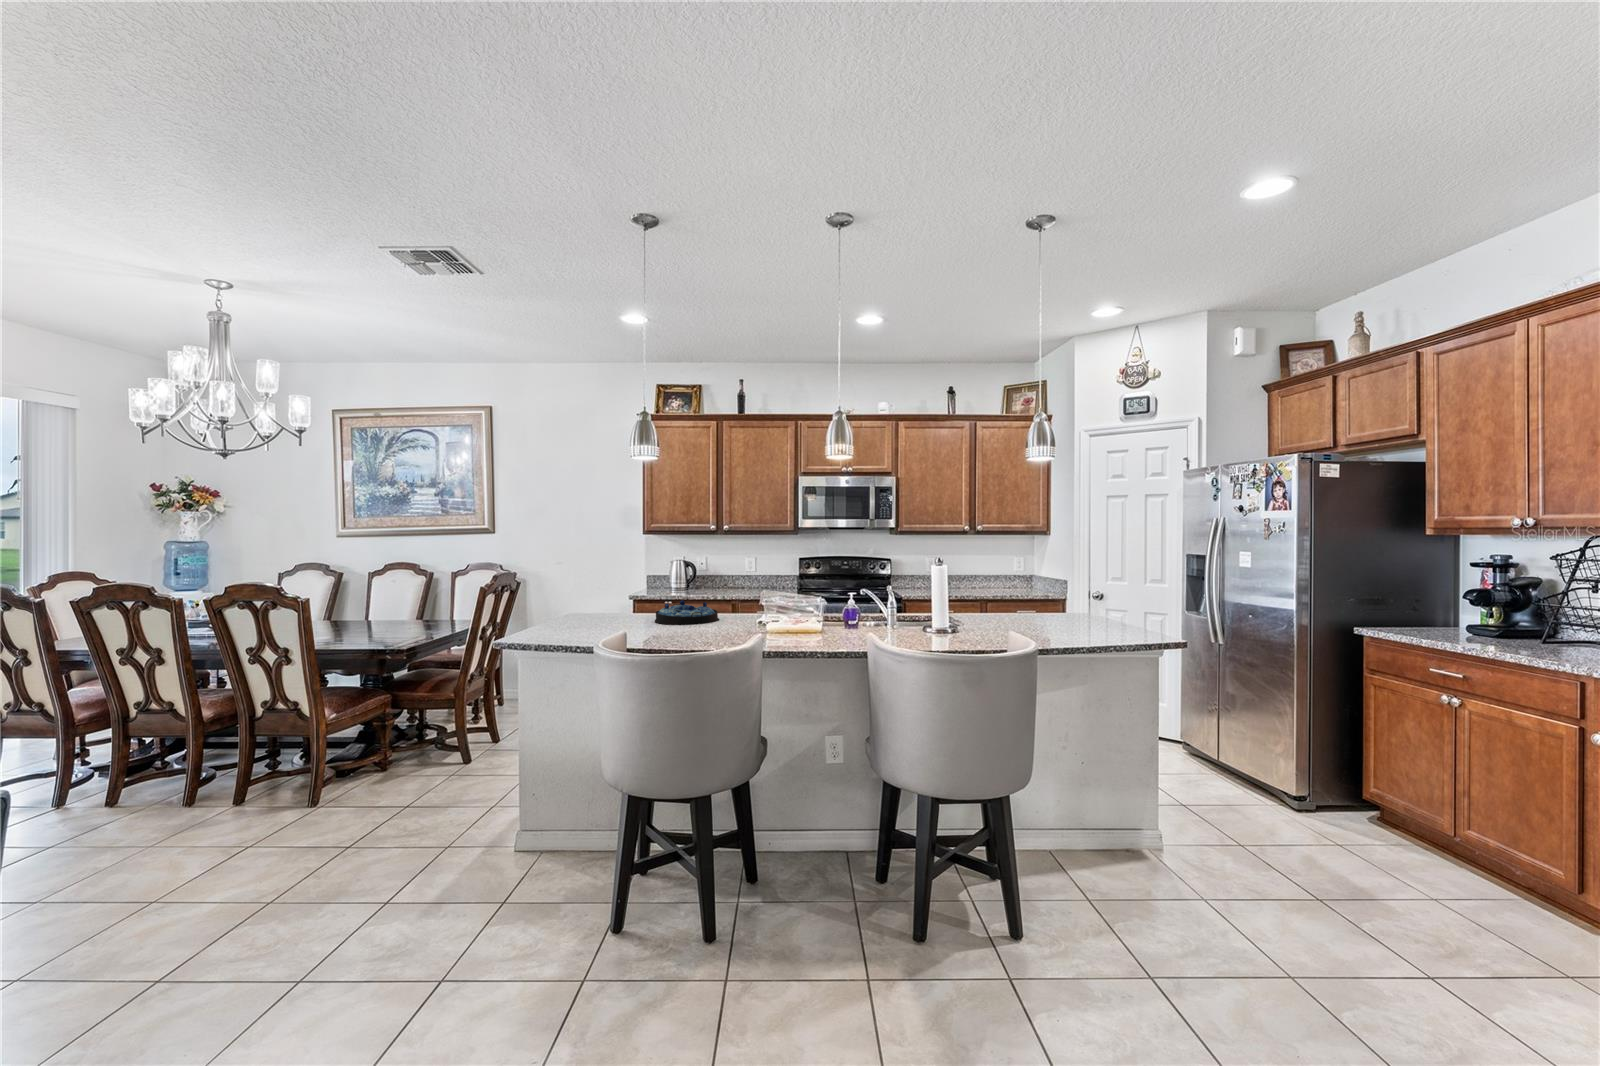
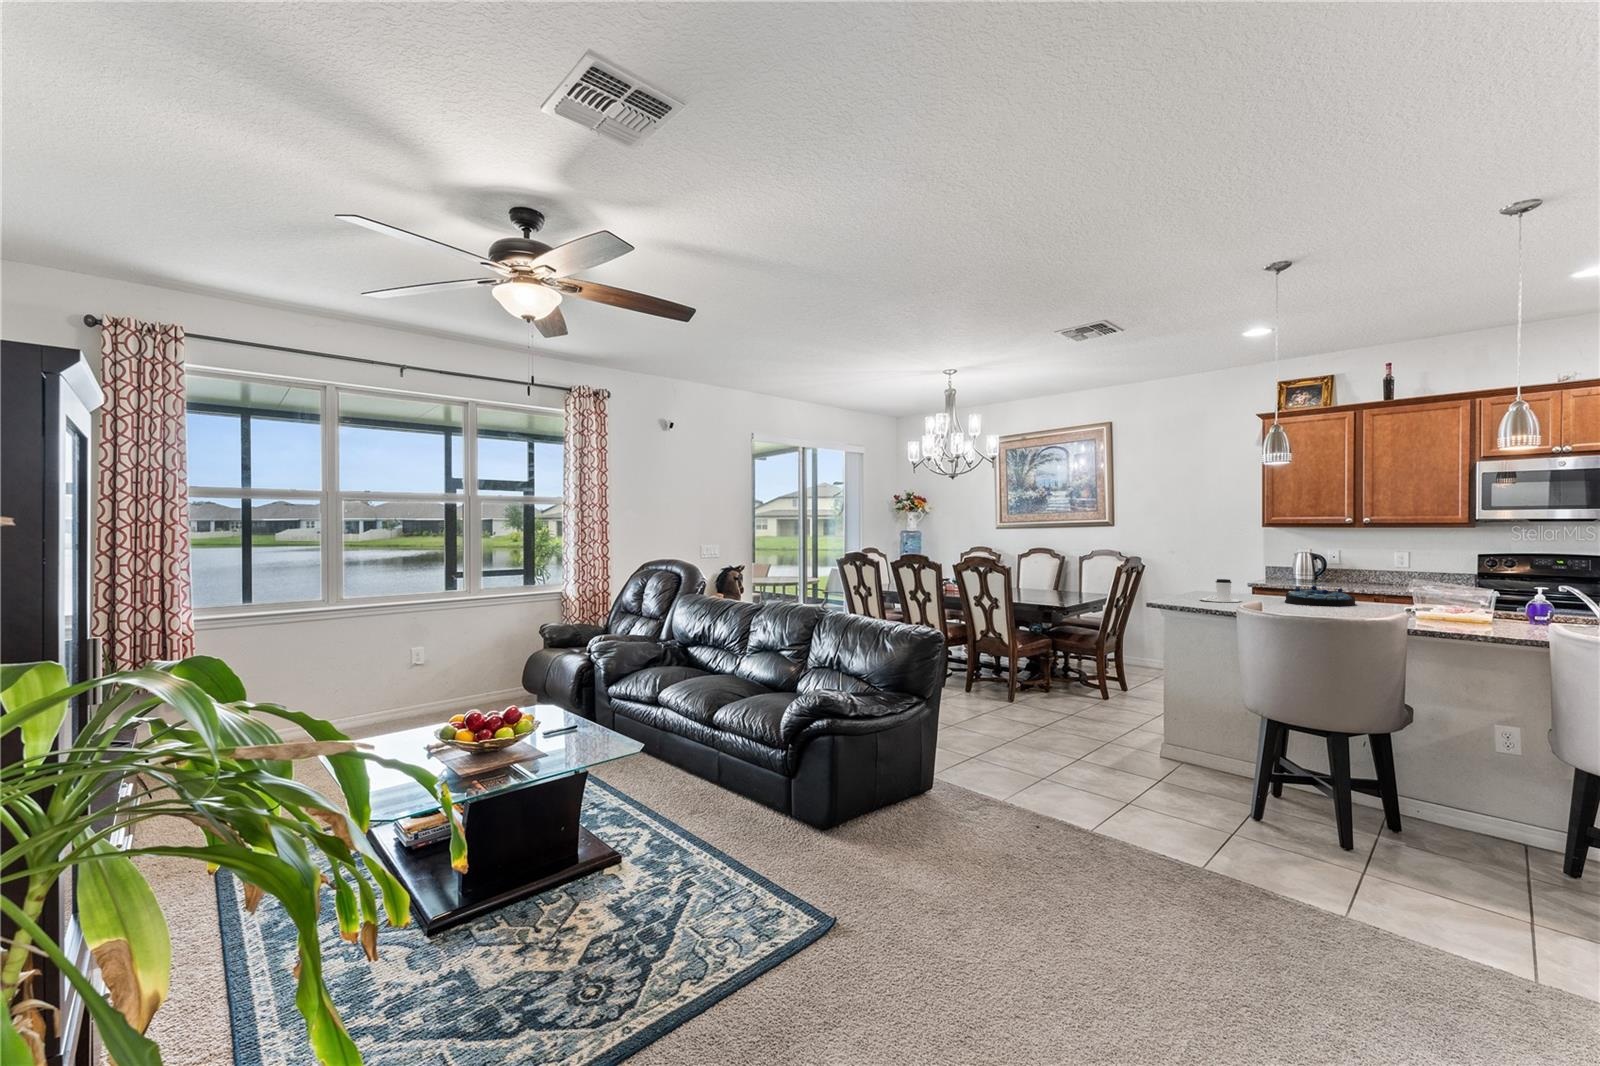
coffee cup: none [565,599,612,629] -> present [1199,579,1241,602]

